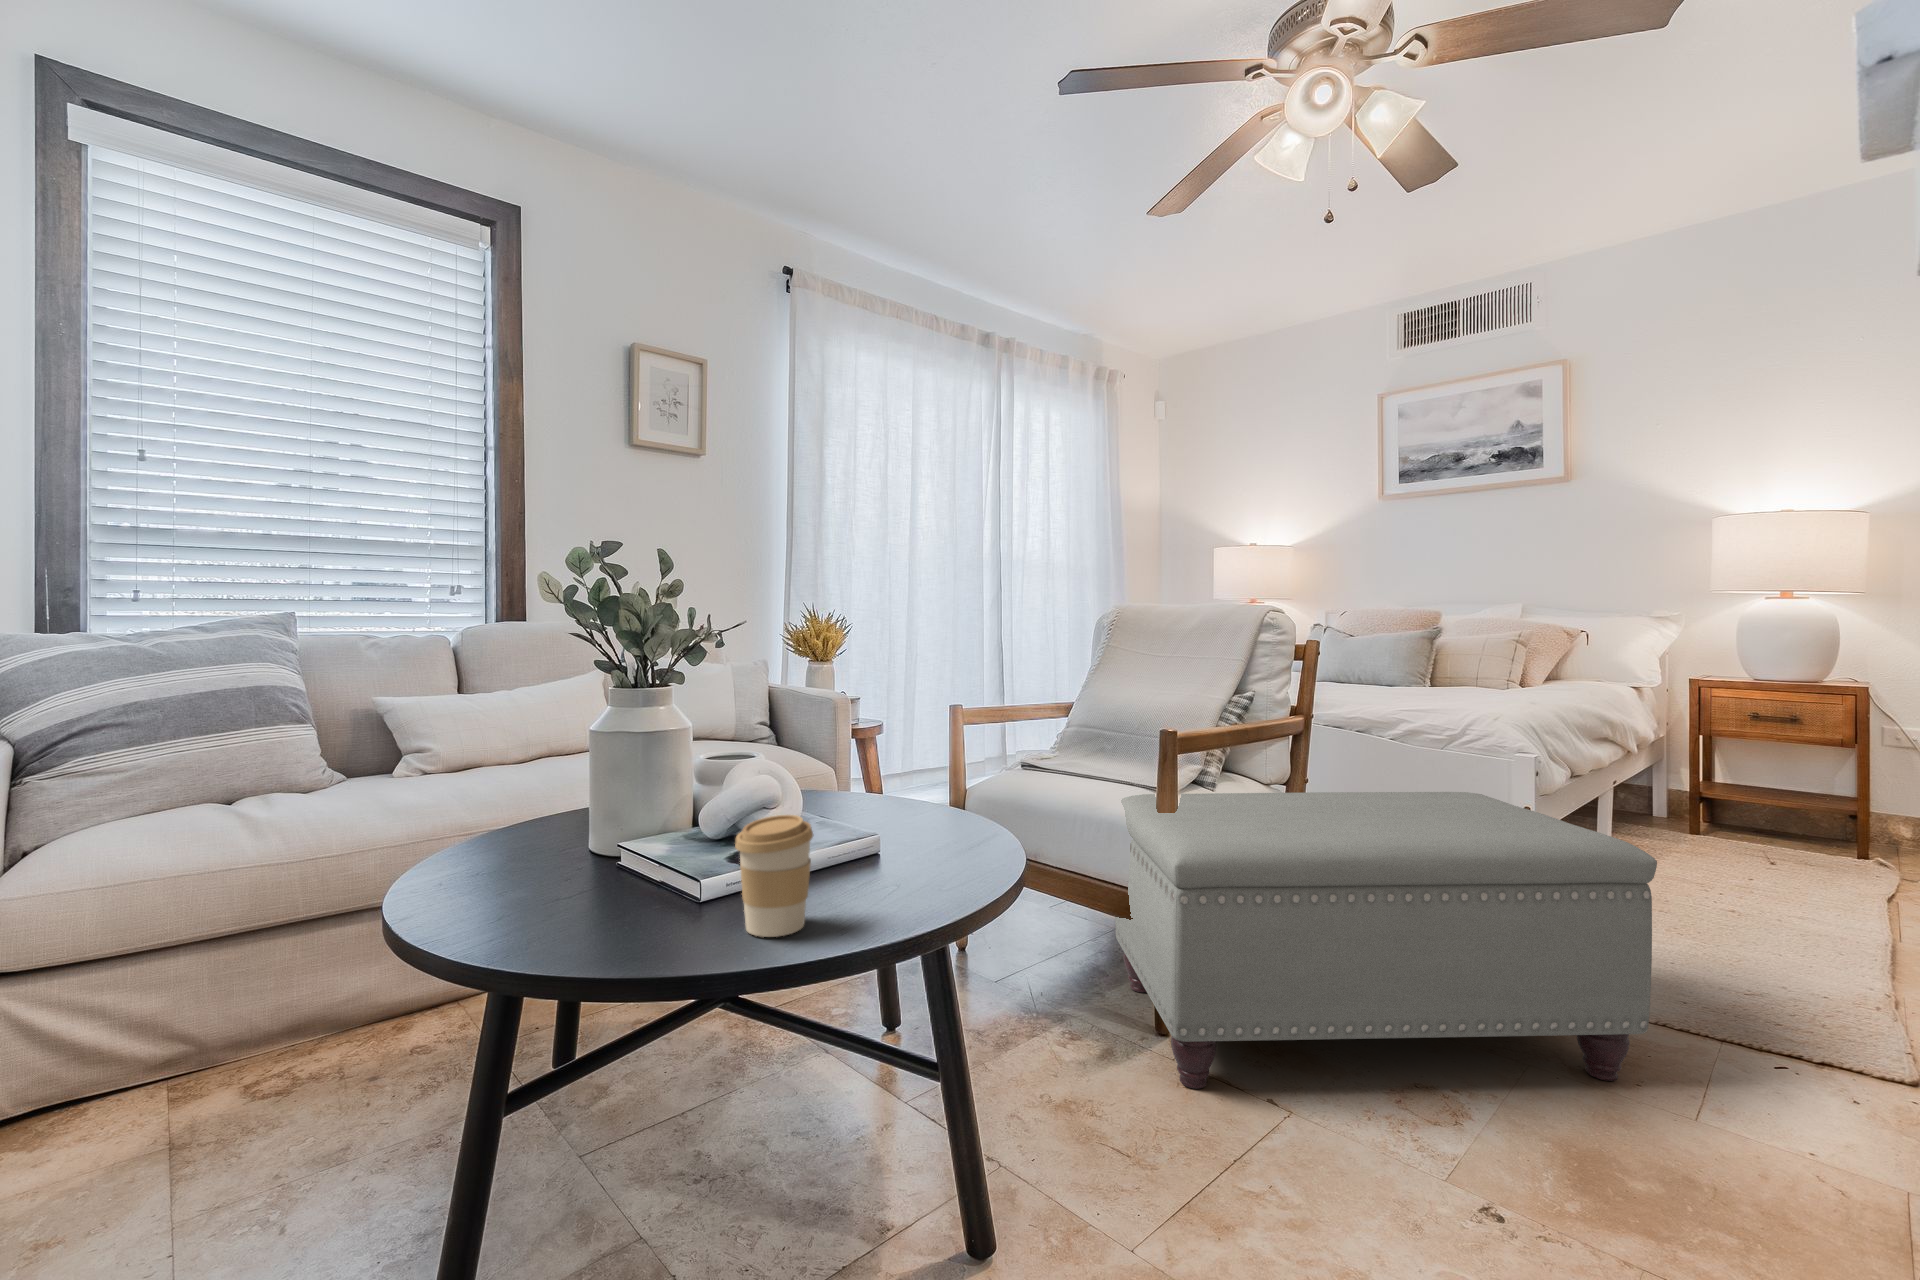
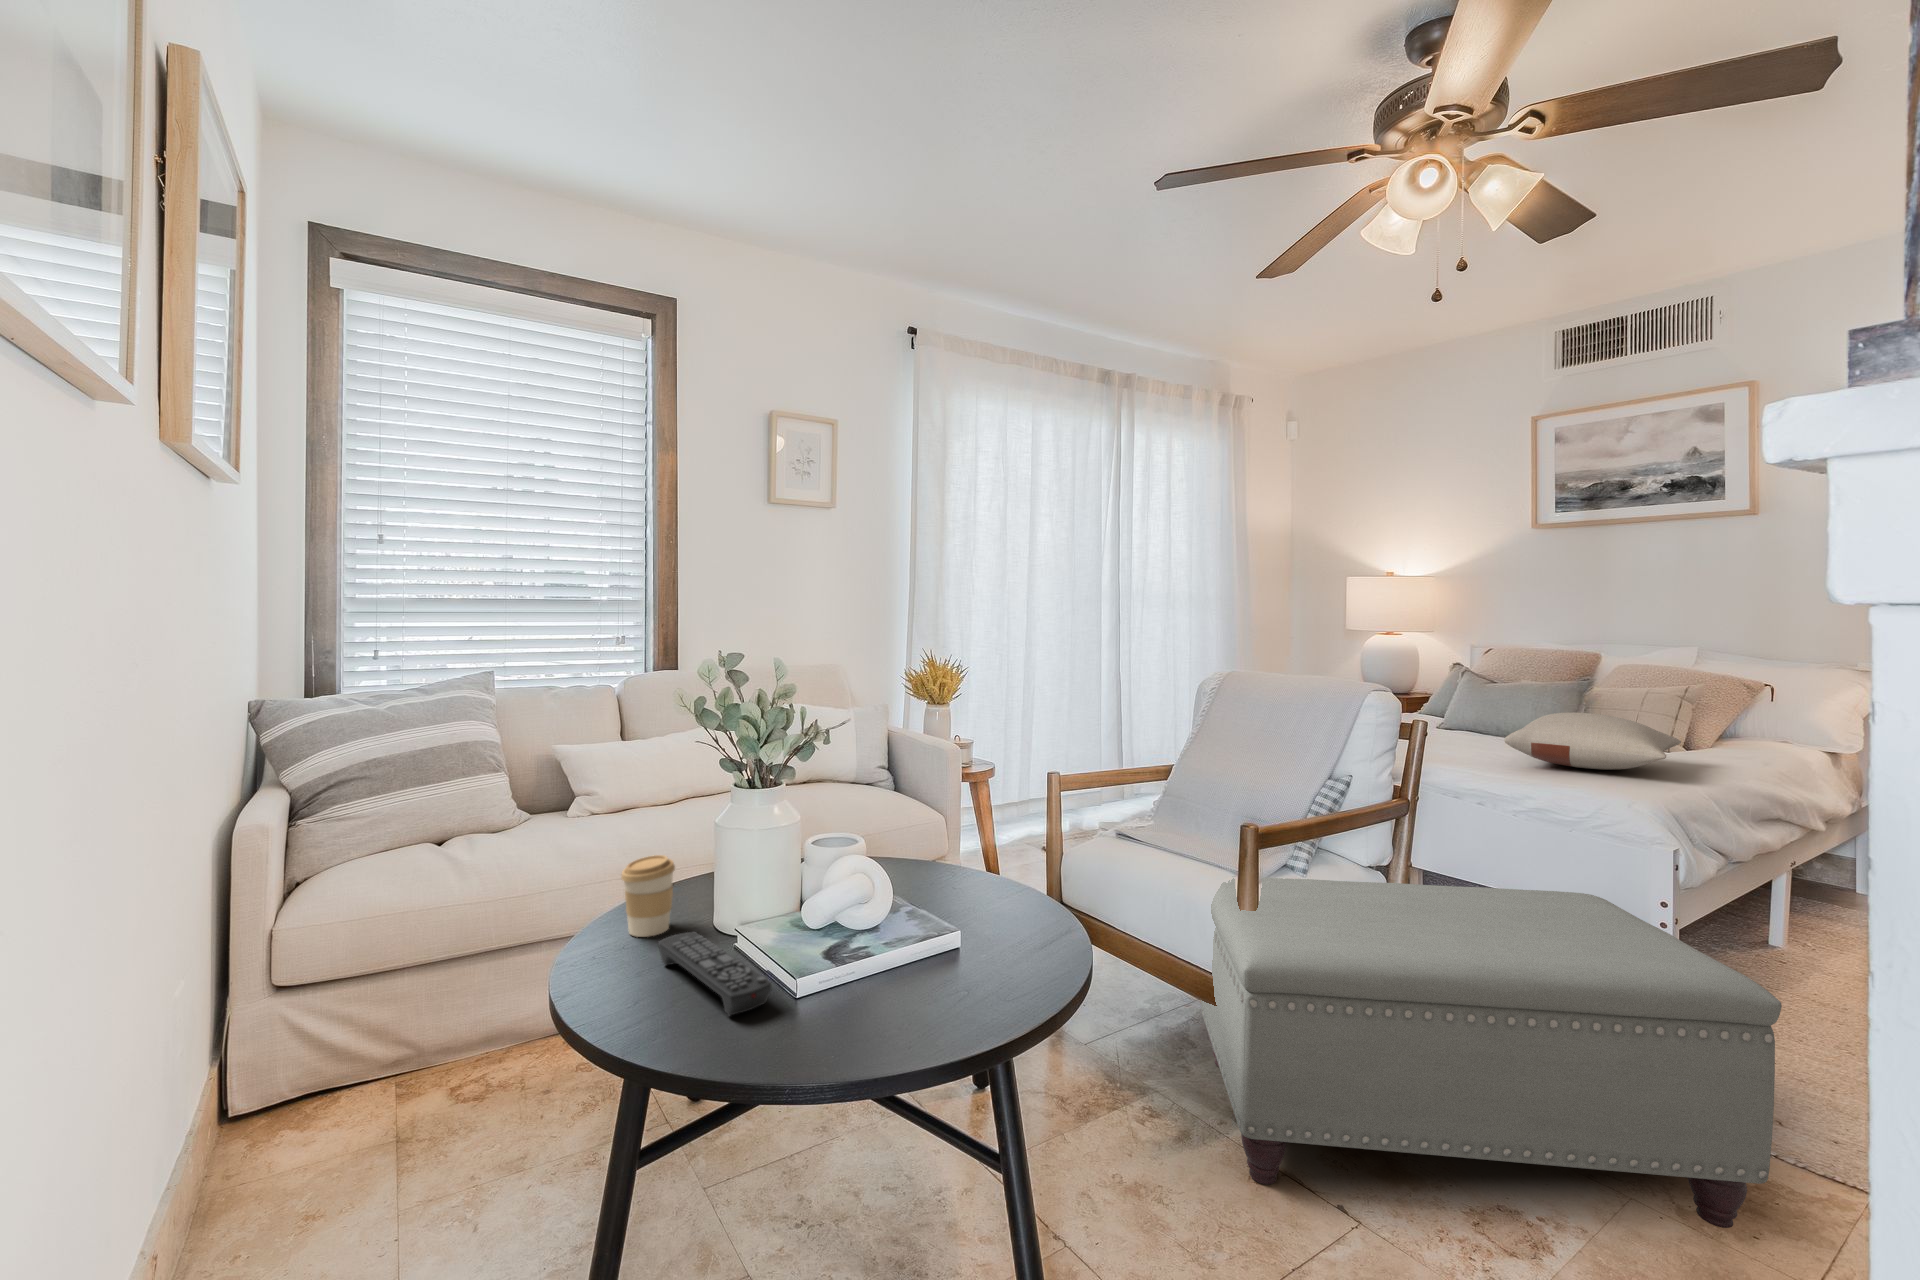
pillow: none [1377,648,1526,698] -> present [1504,712,1681,770]
coffee cup: present [735,815,813,937] -> present [621,855,675,937]
remote control: none [527,848,674,922] -> present [658,932,771,1016]

